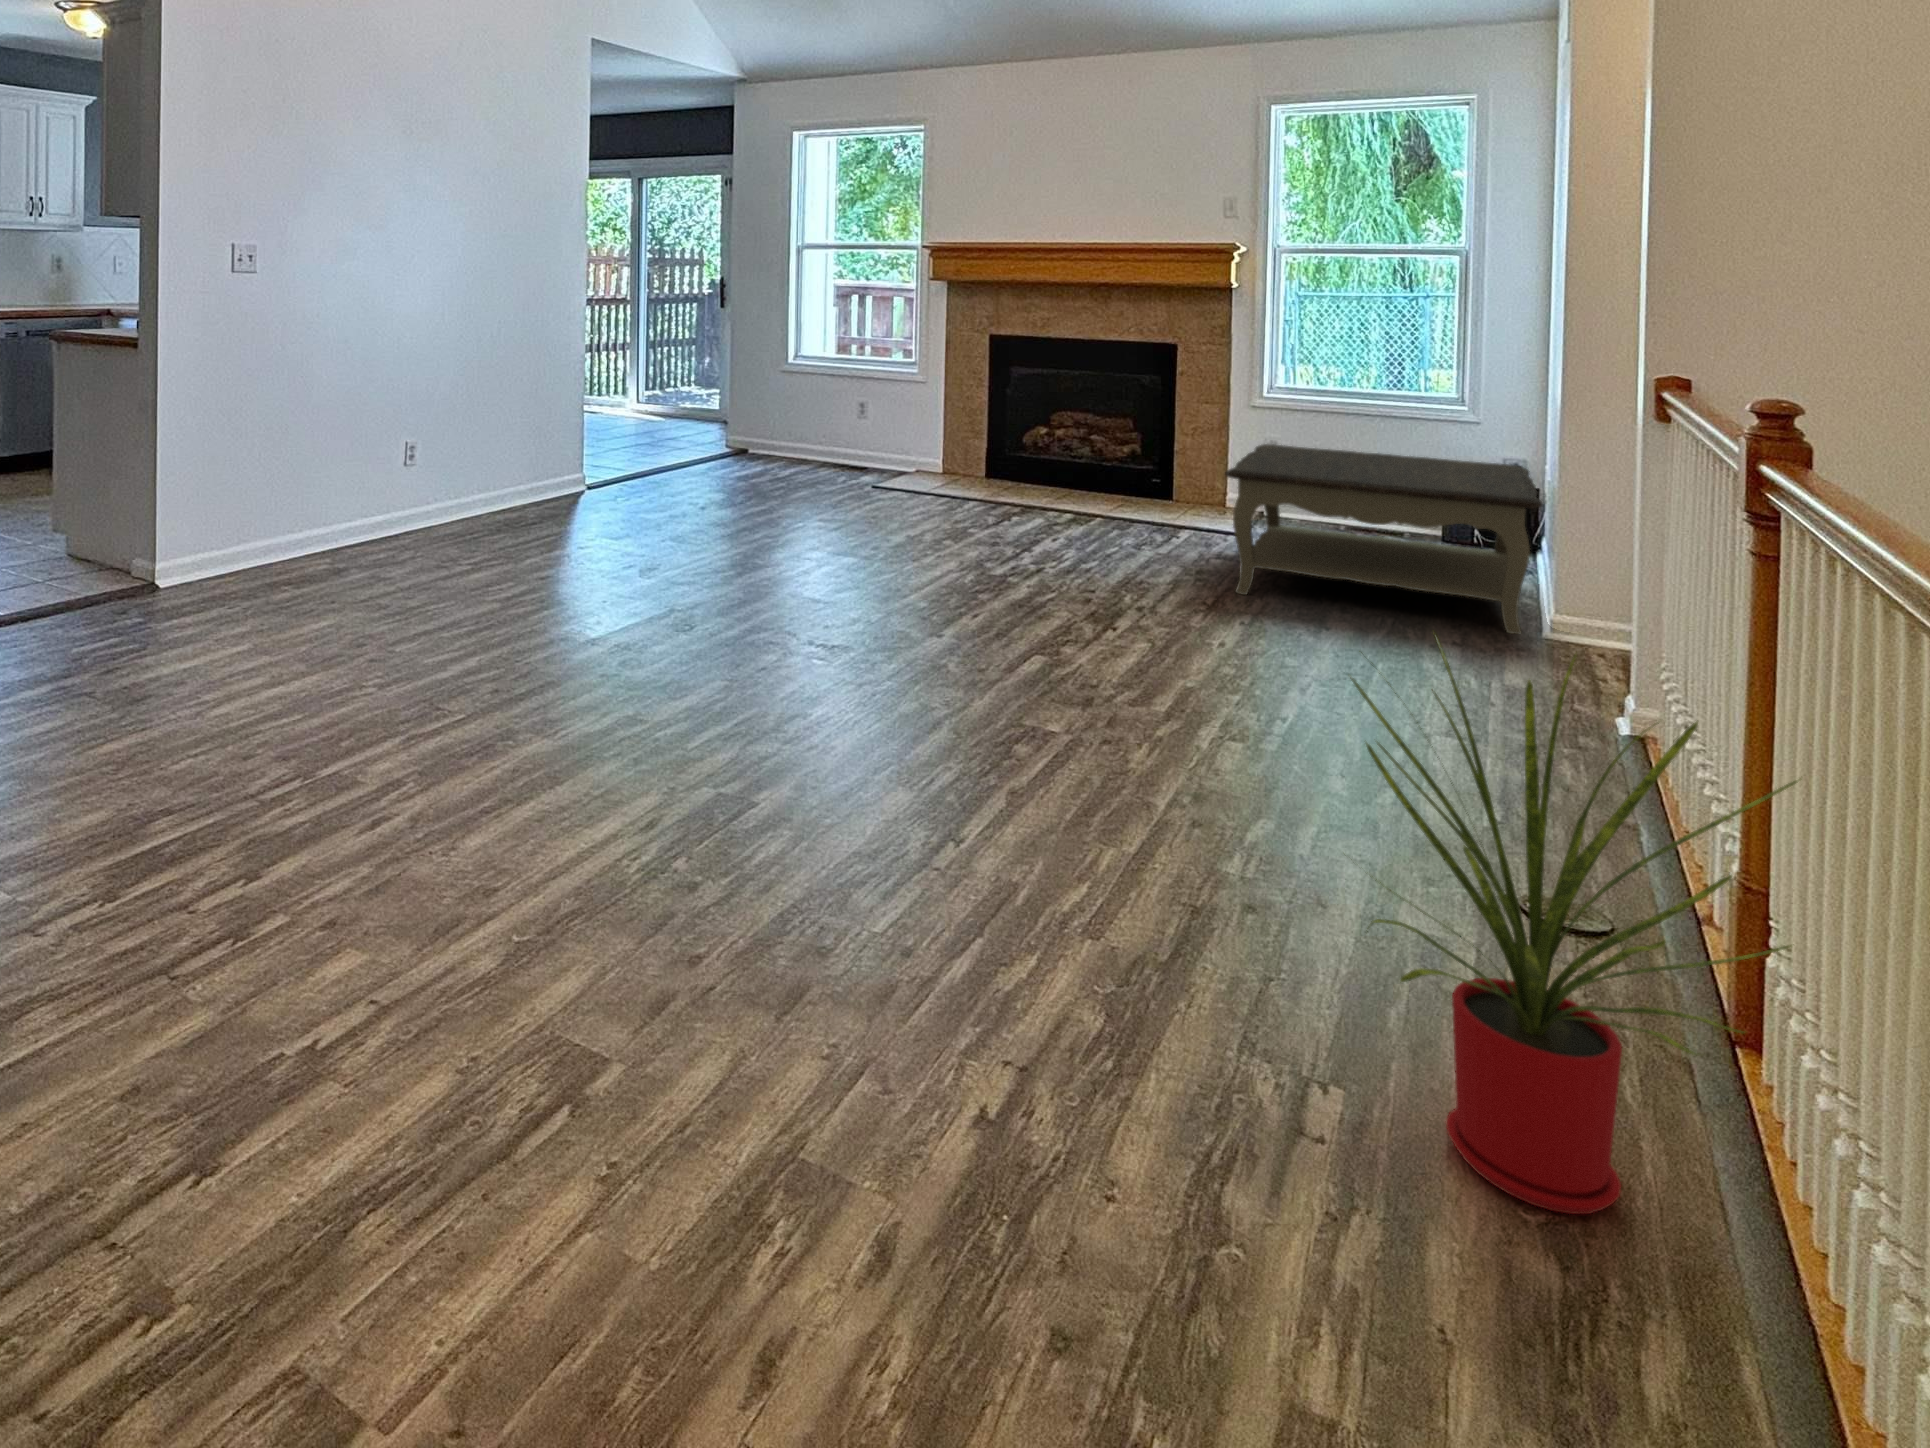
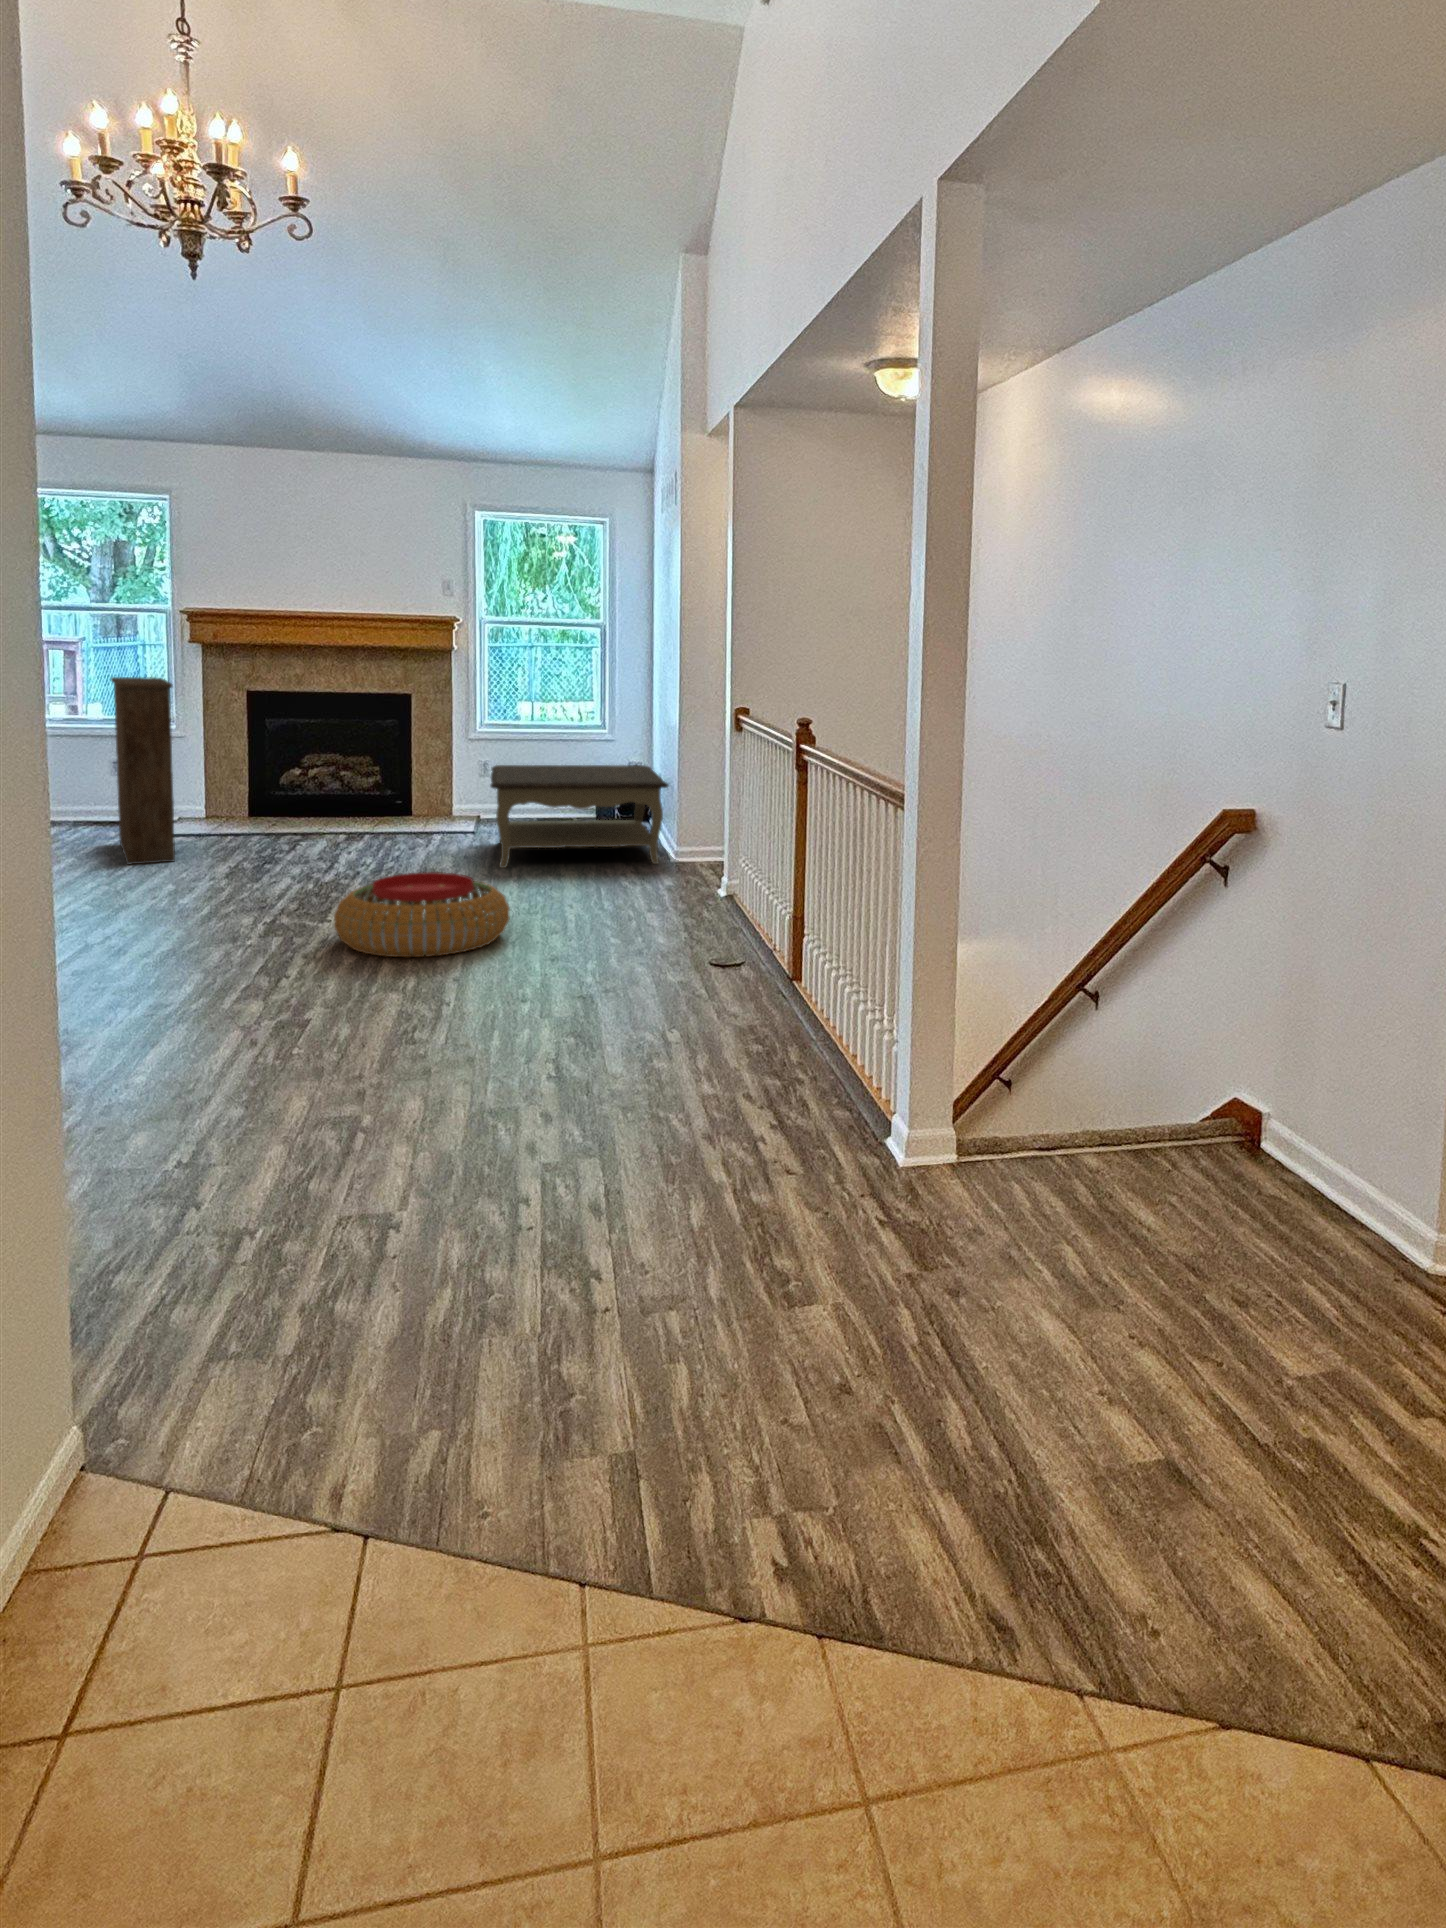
bookshelf: none [825,318,890,519] -> present [111,677,175,864]
pouf: none [906,590,1162,733] -> present [334,872,510,957]
house plant: present [1352,635,1799,1214] -> none [674,826,821,1036]

